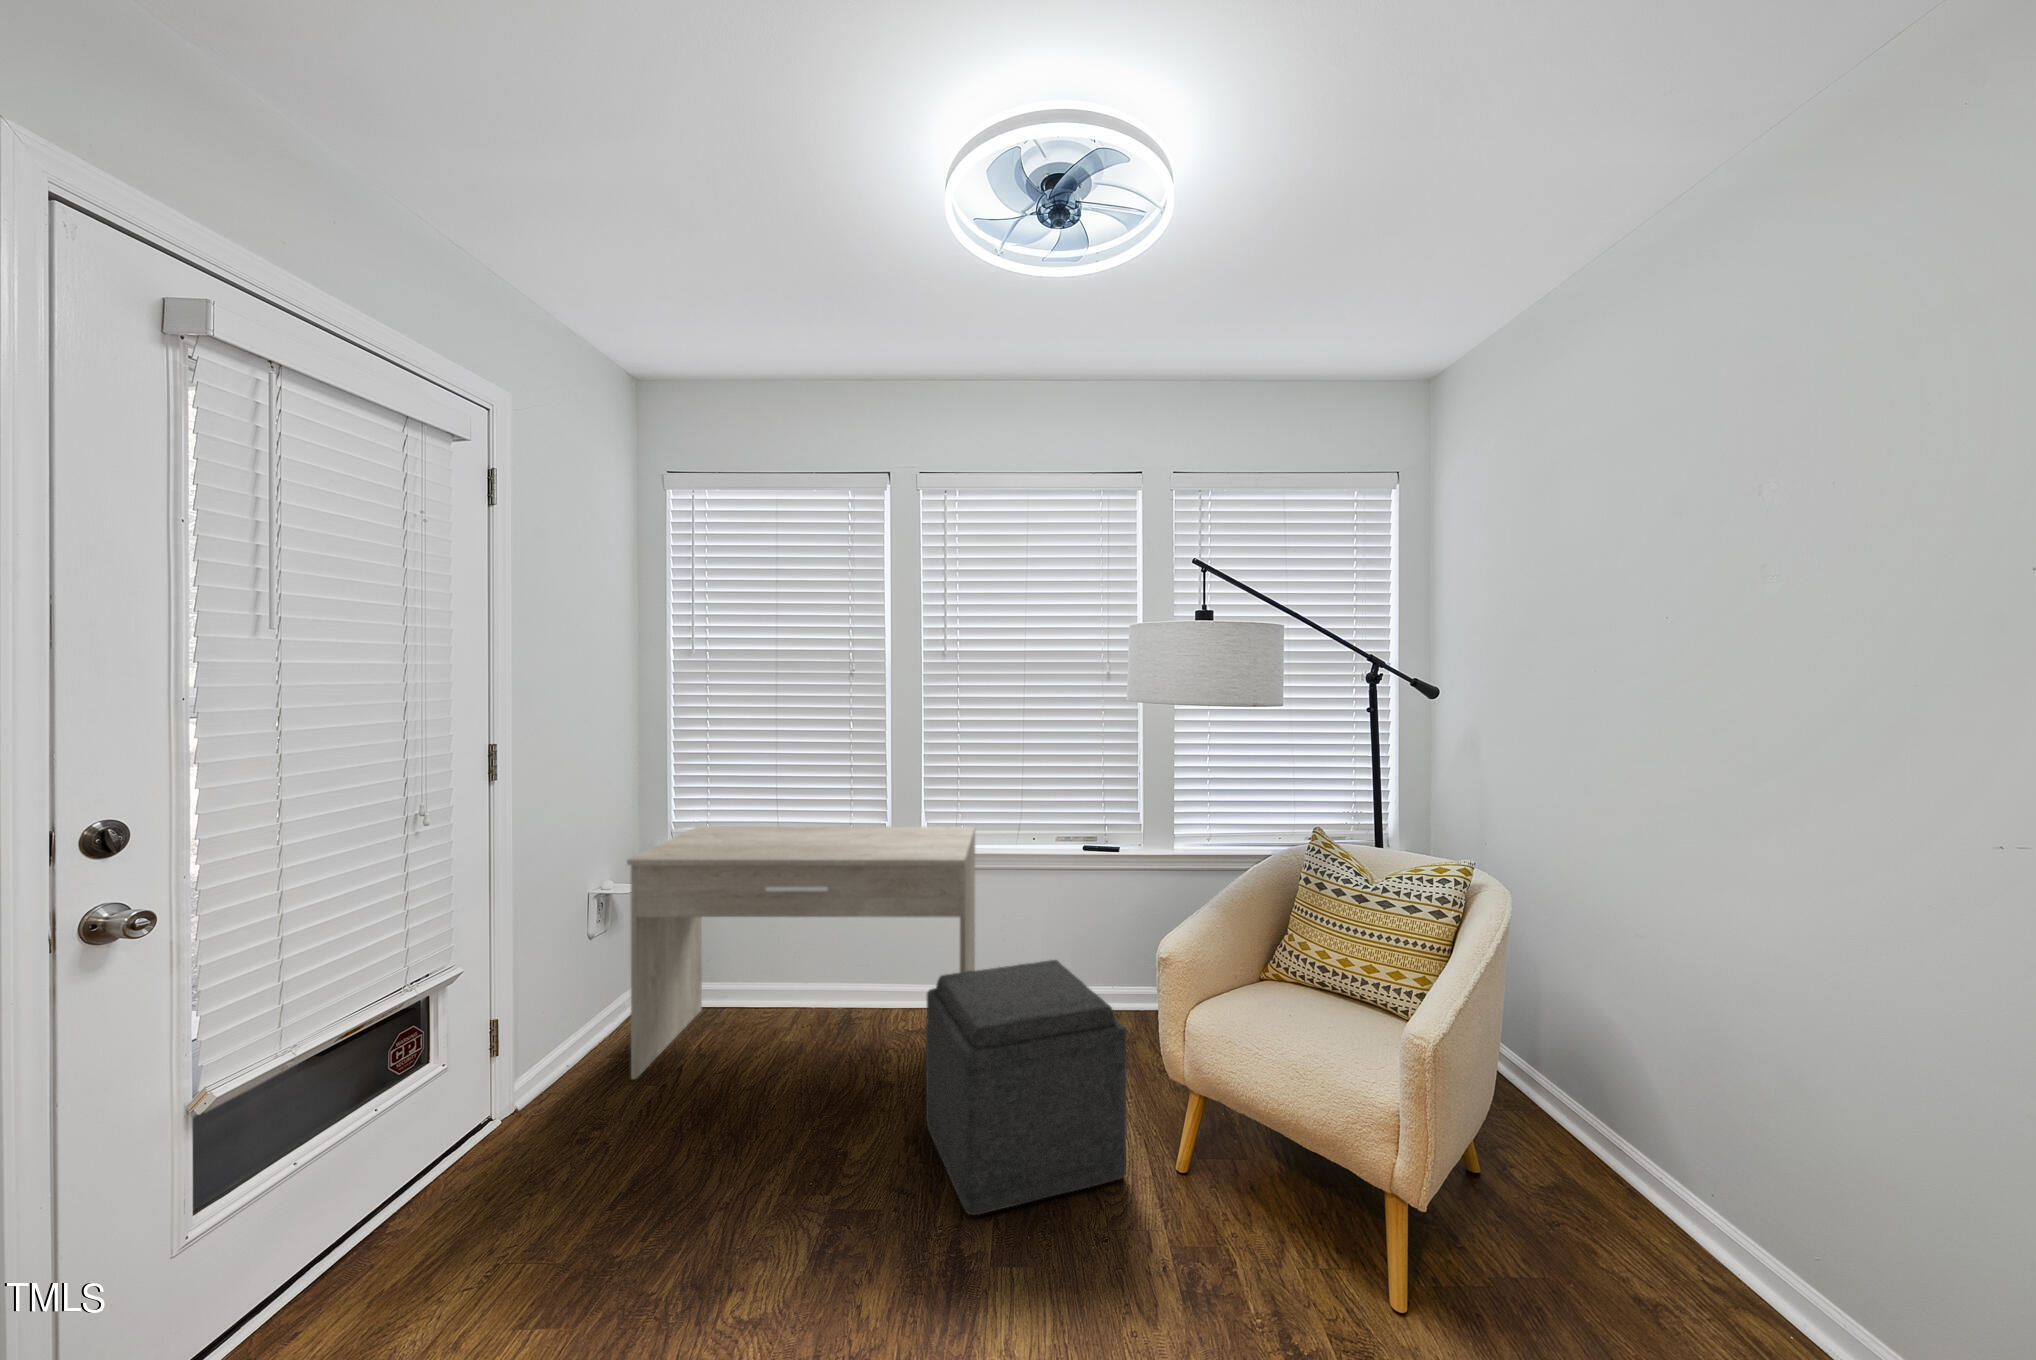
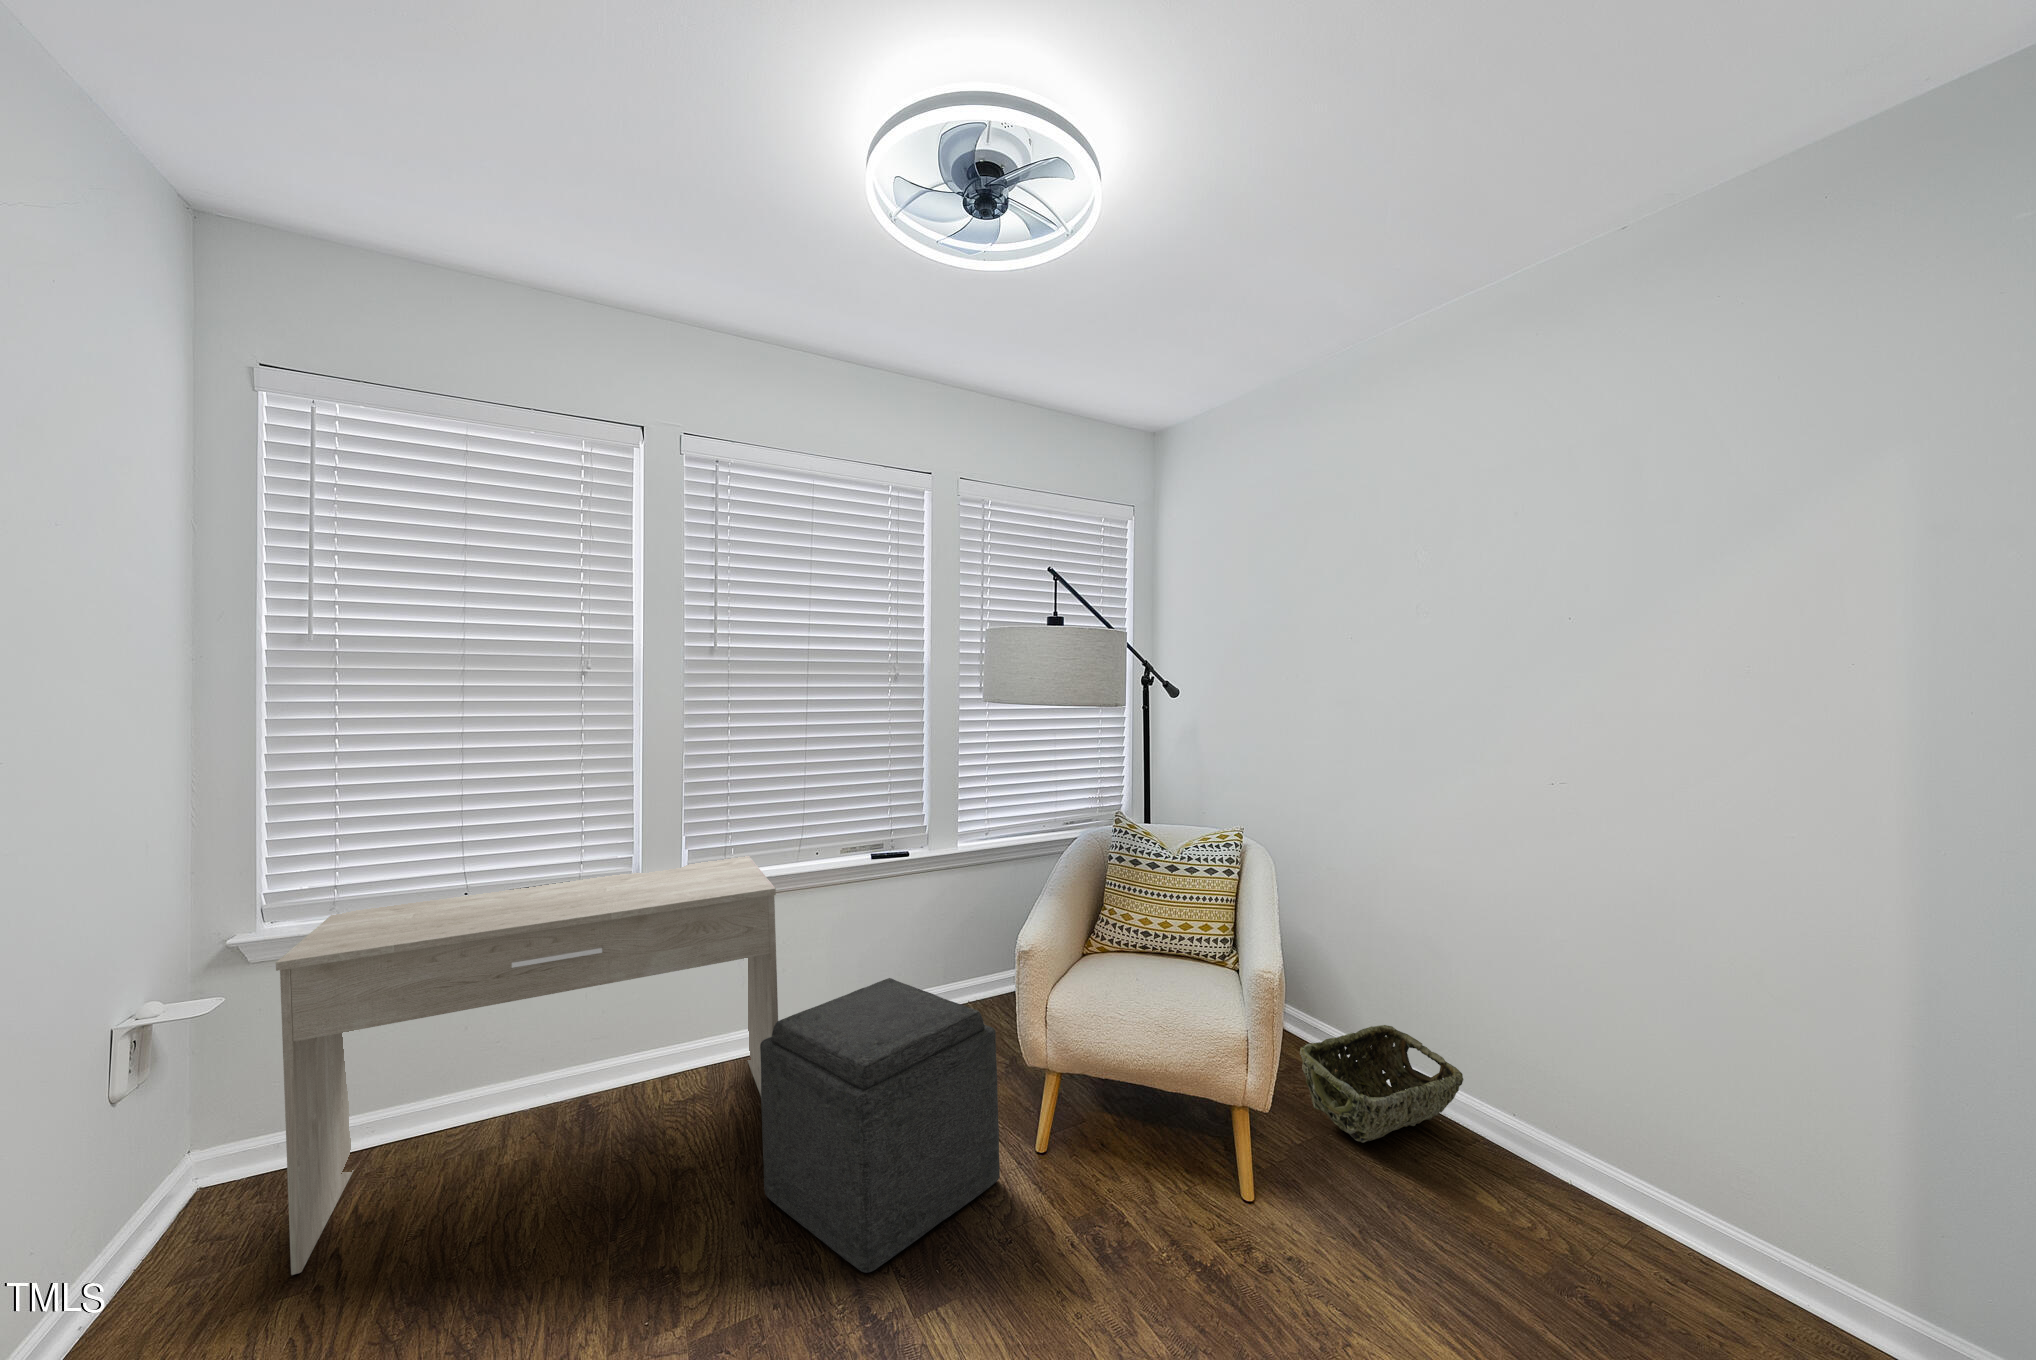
woven basket: none [1507,1143,1763,1292] -> present [1300,1025,1463,1143]

